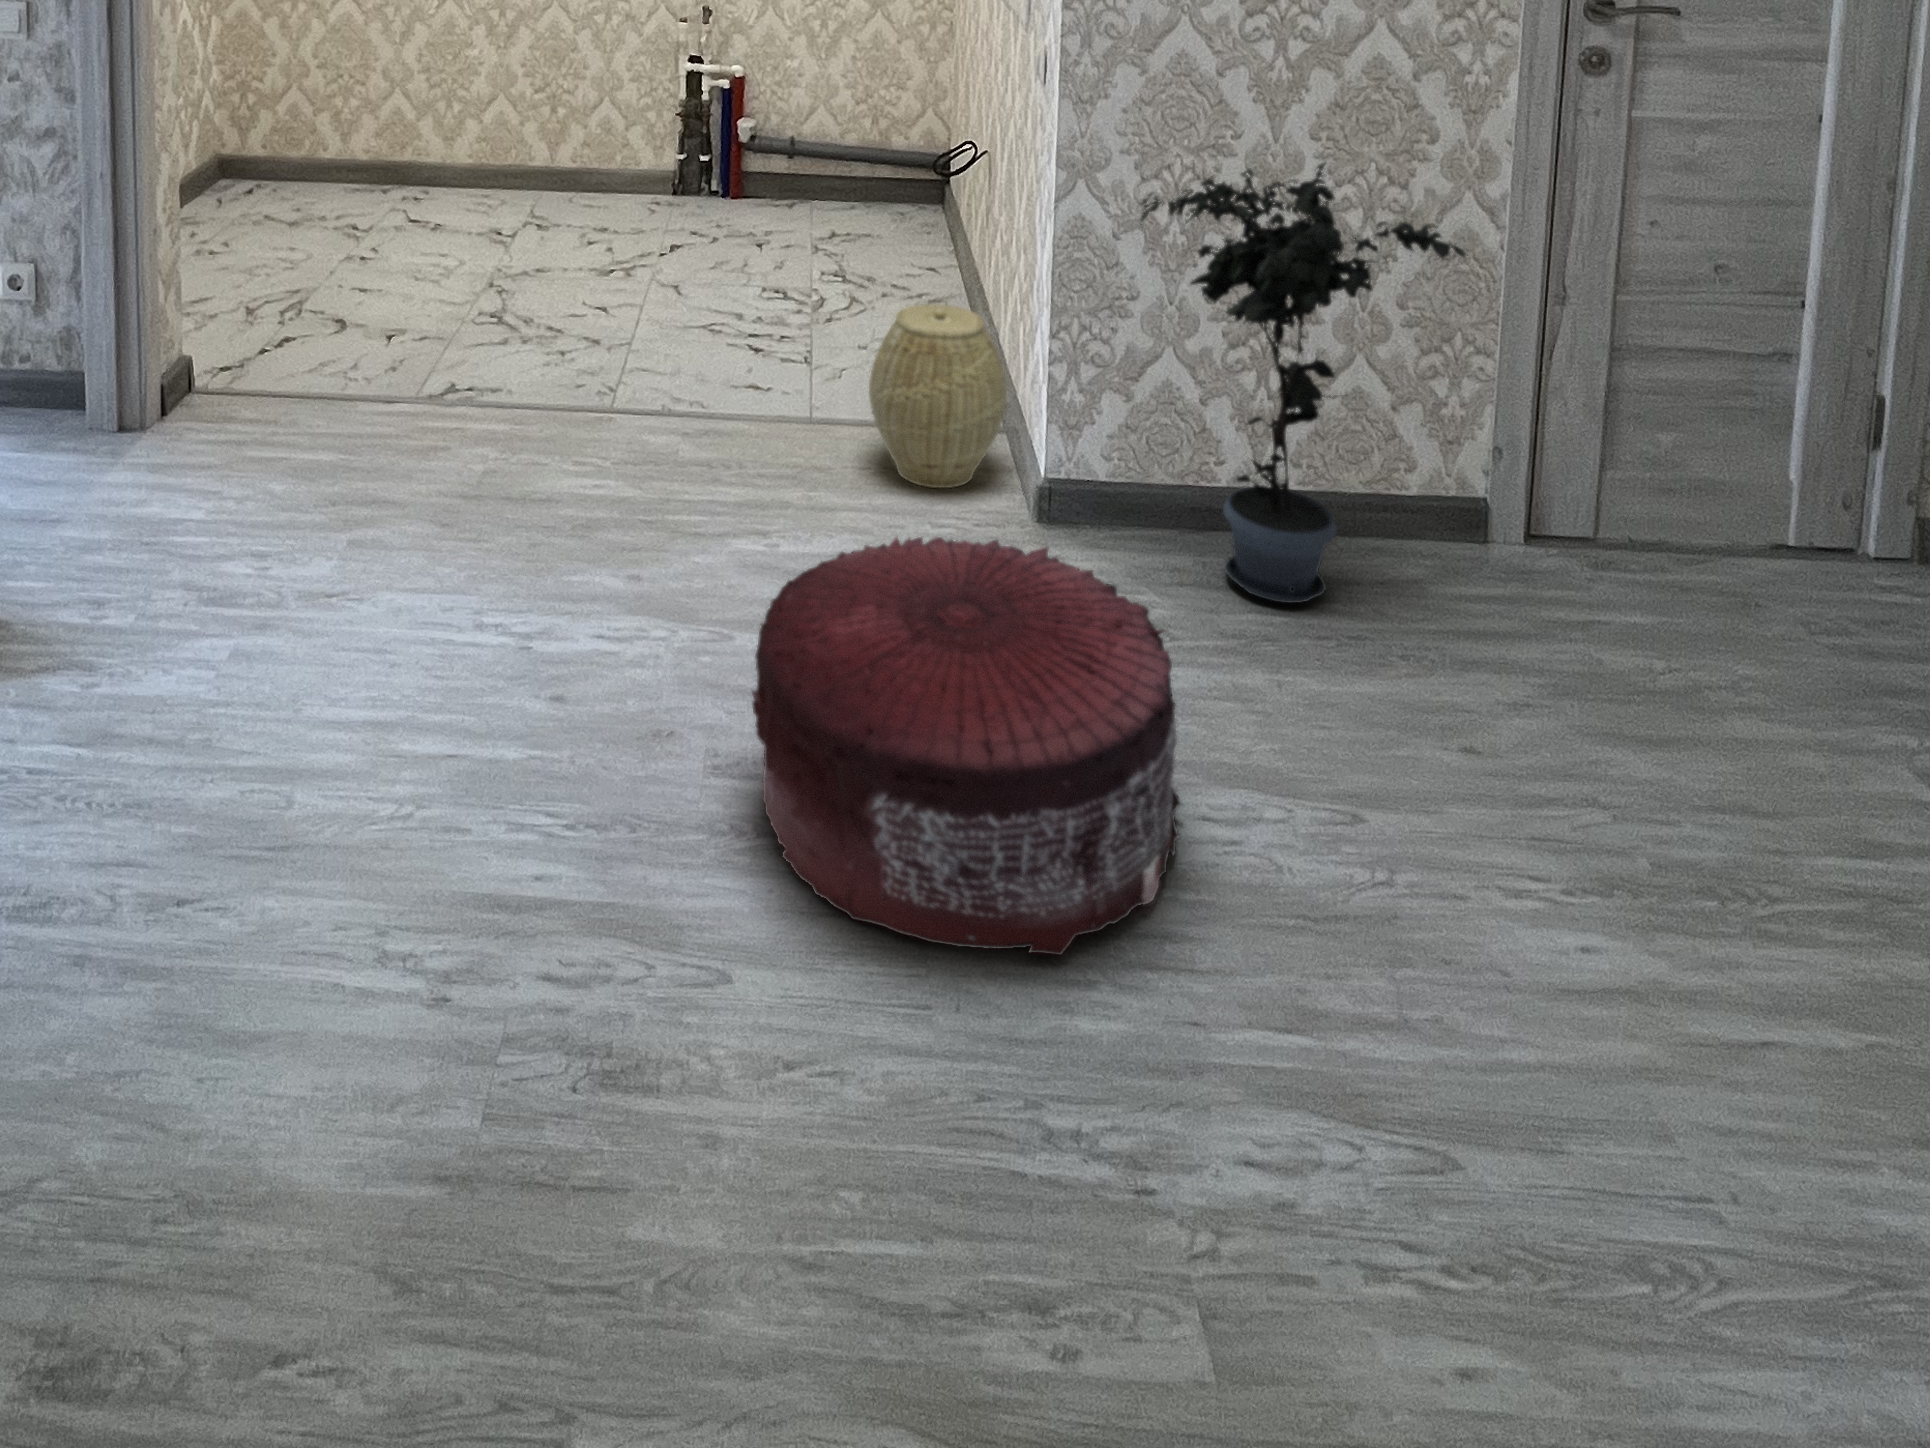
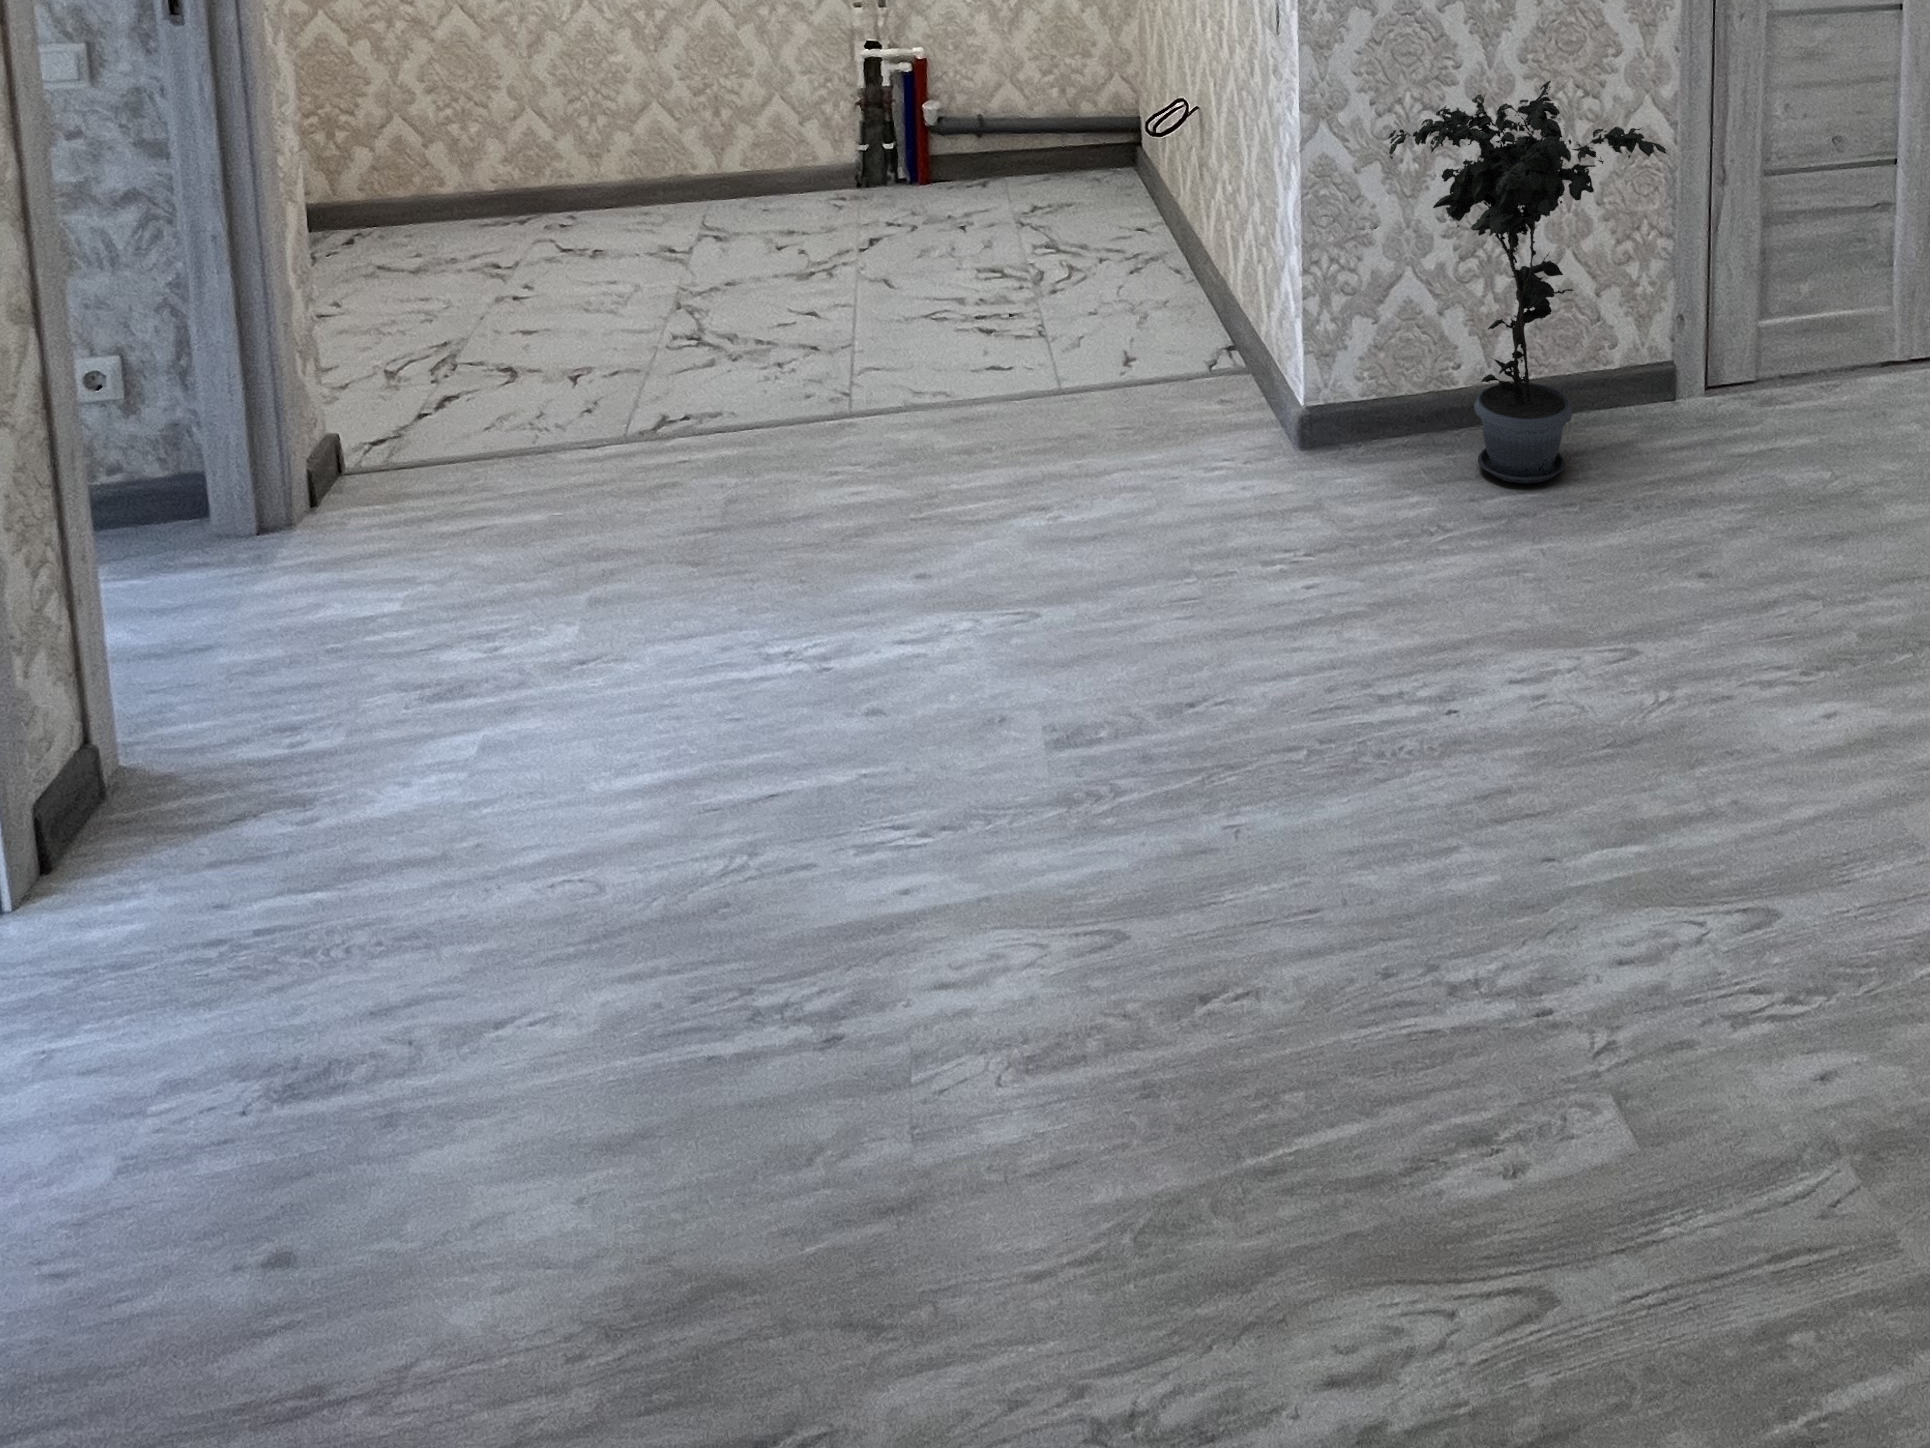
woven basket: present [869,304,1007,488] -> none [1128,260,1262,438]
pouf: present [752,537,1181,955] -> none [1095,465,1498,847]

